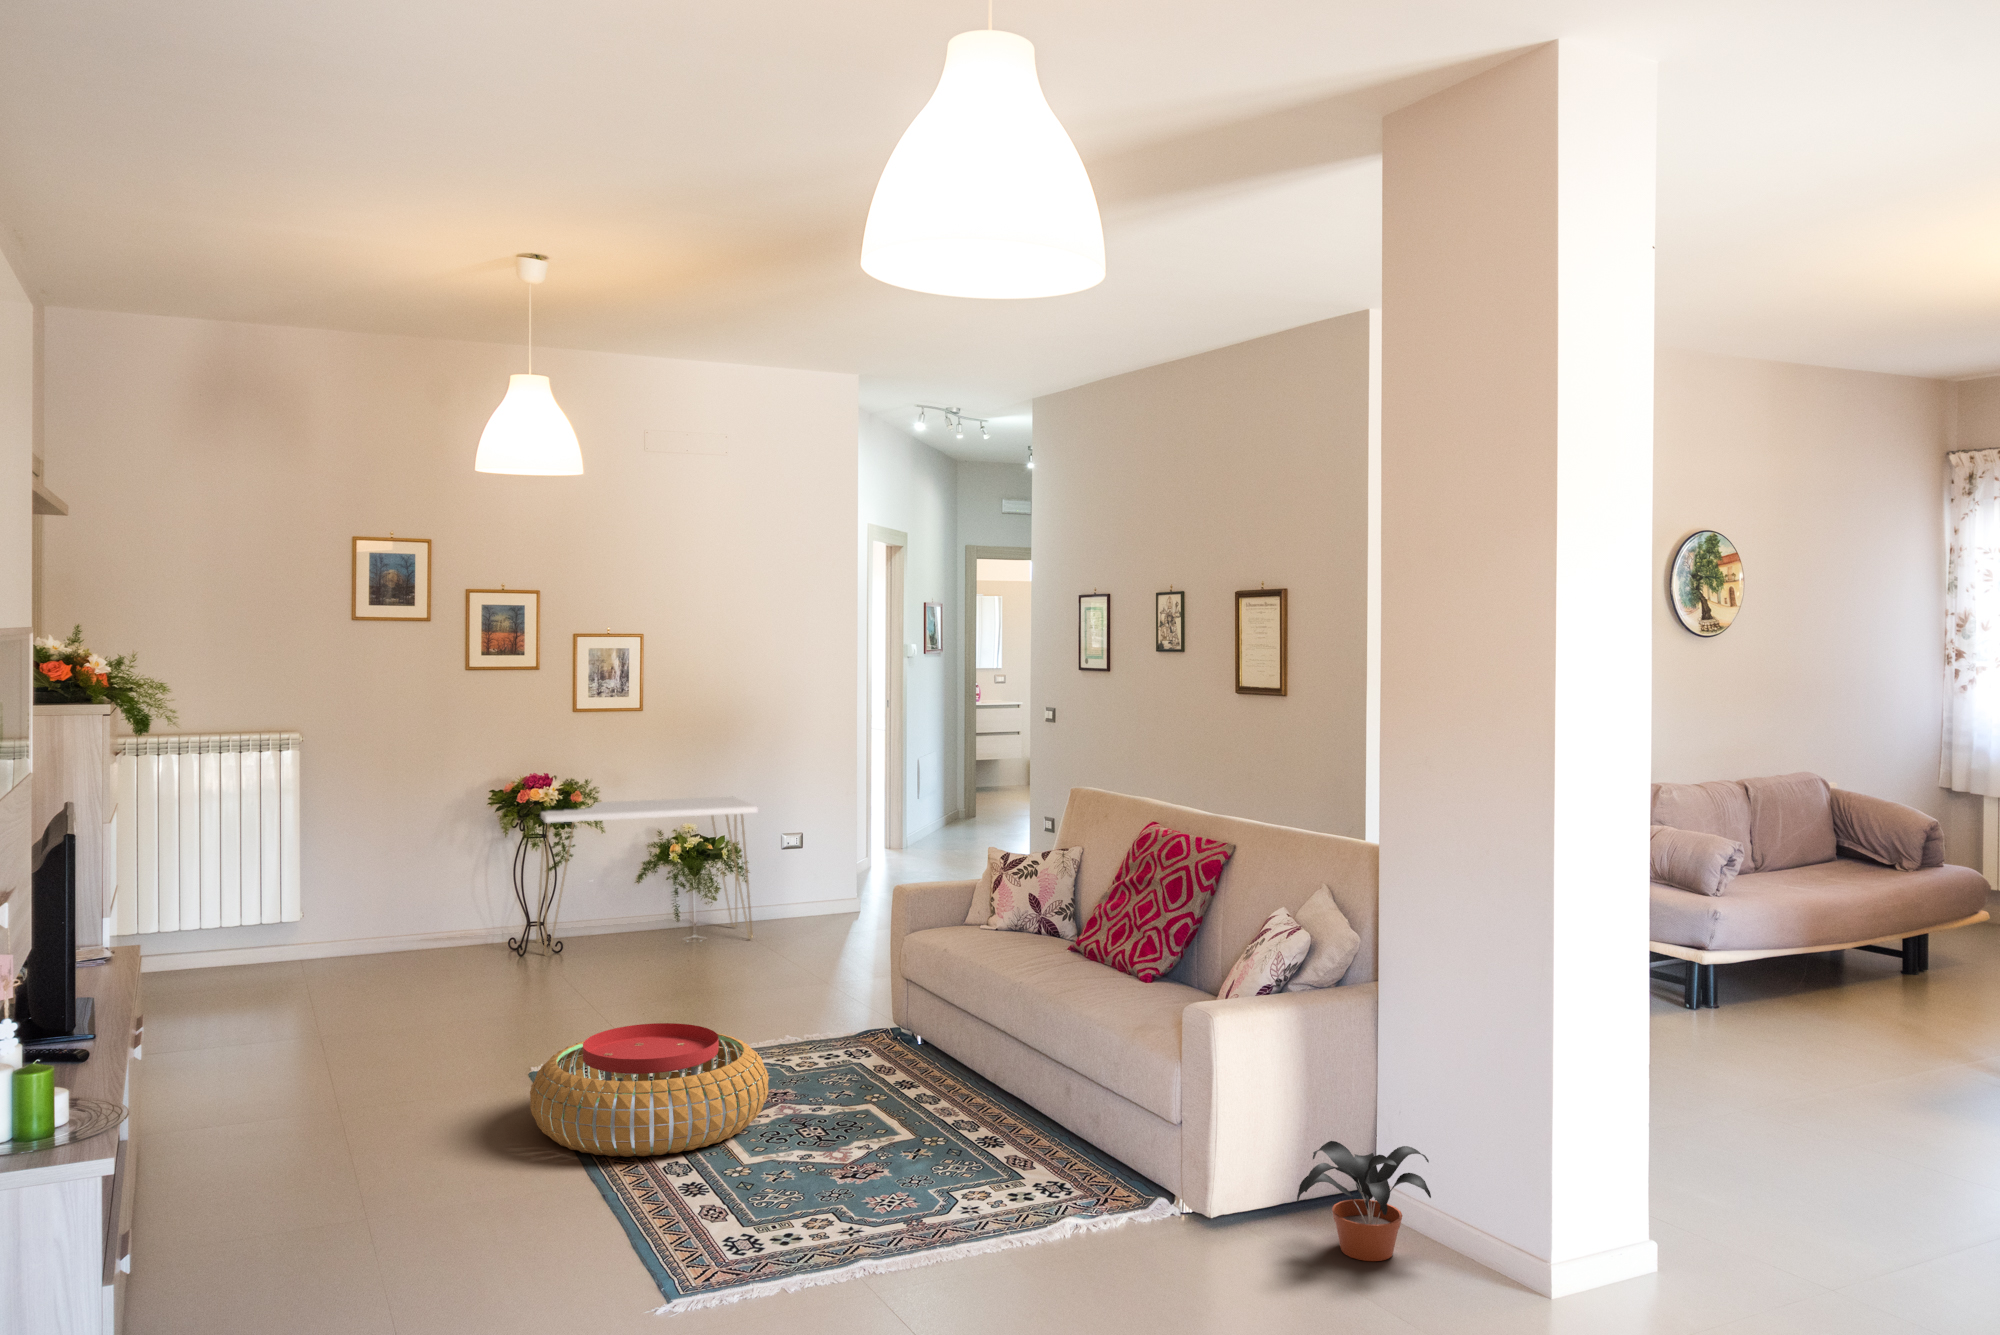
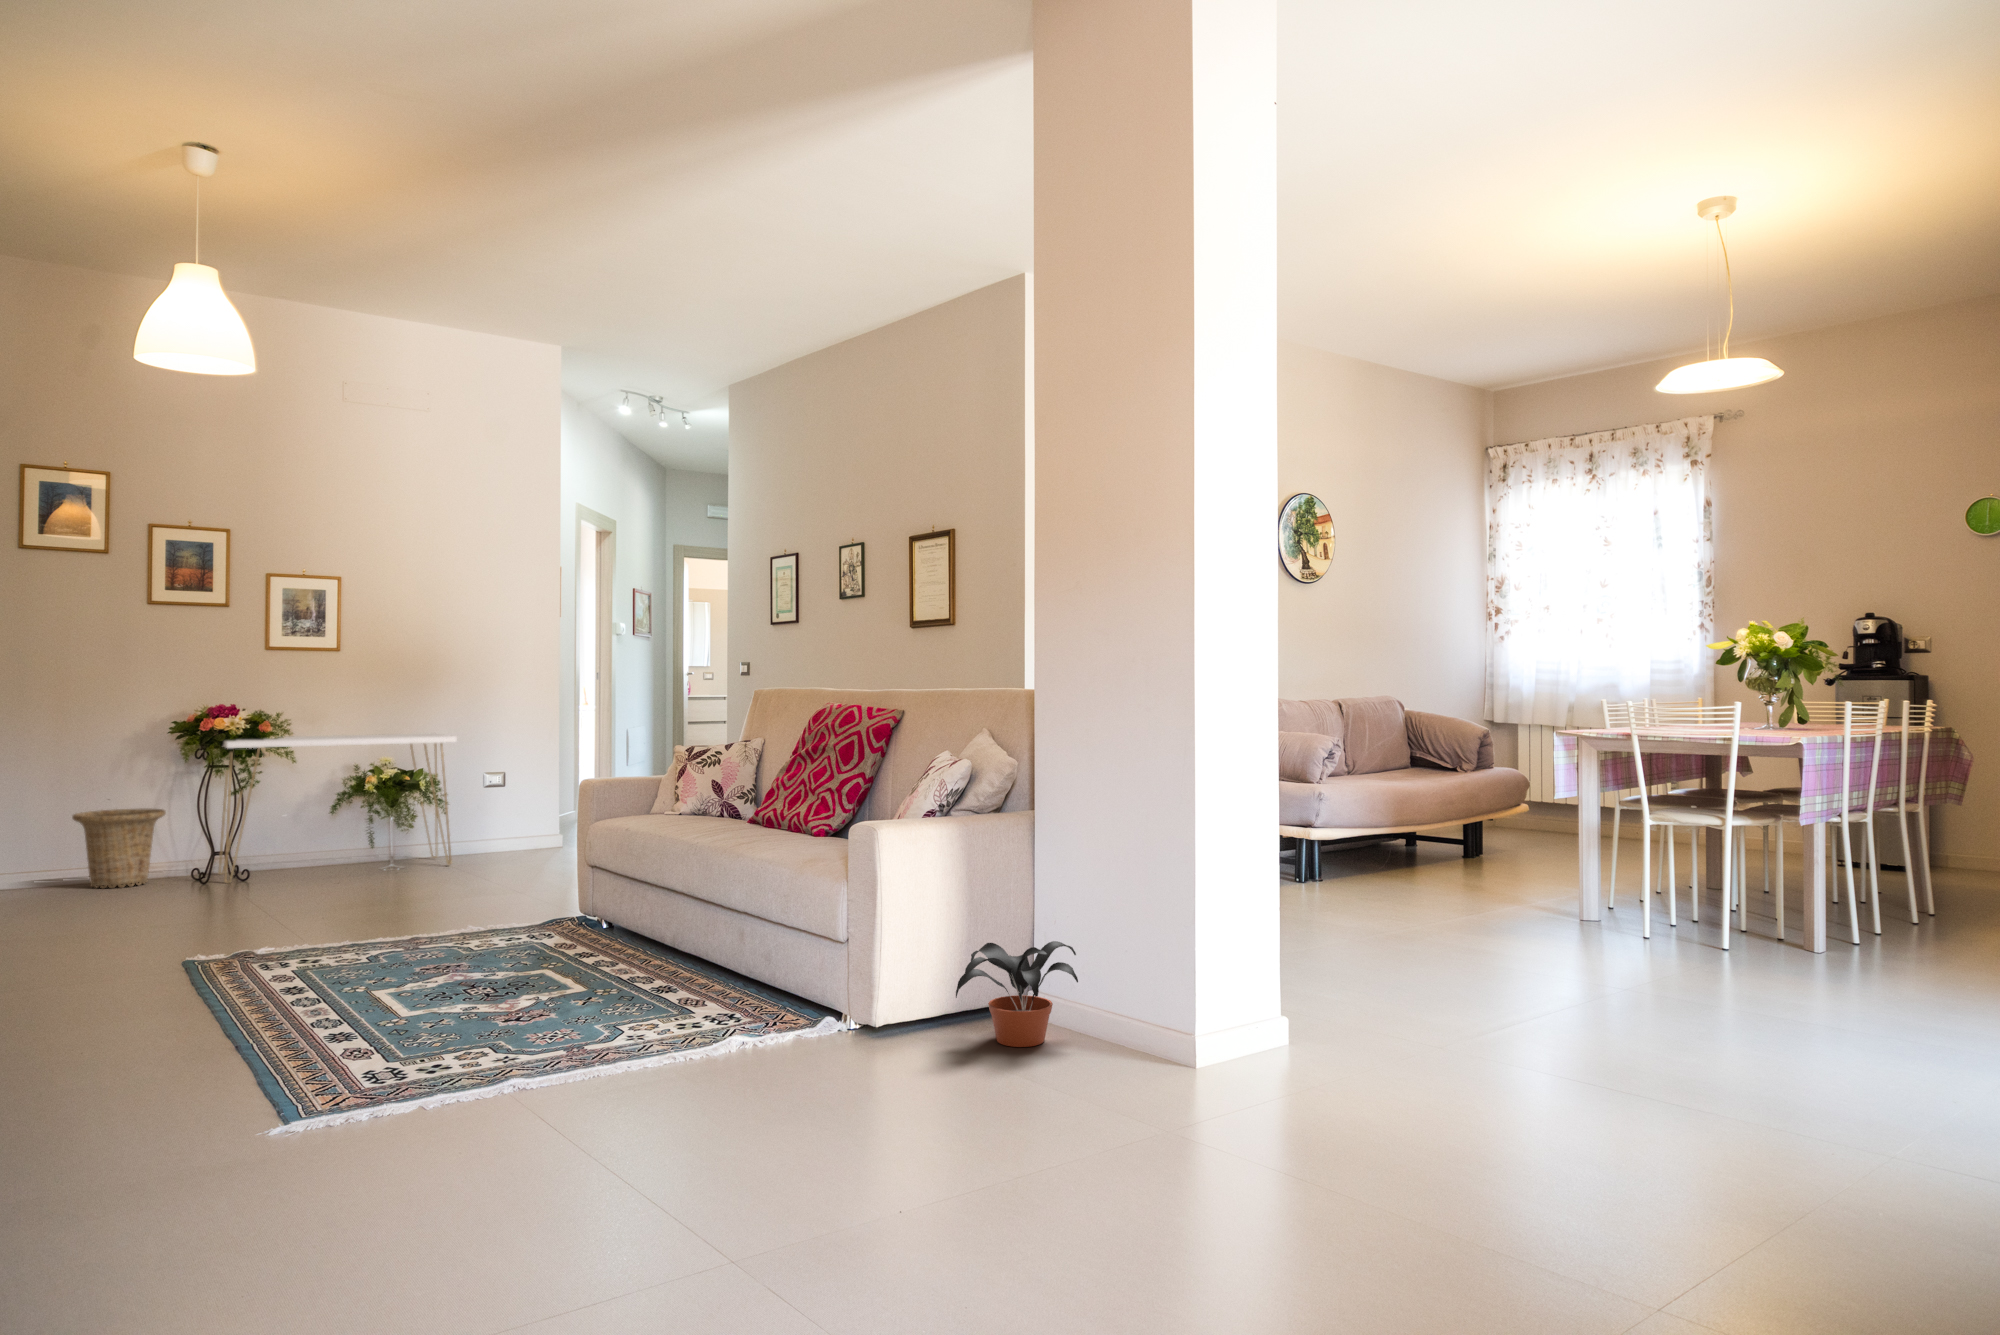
basket: none [410,877,490,958] -> present [72,809,166,888]
pouf: present [530,1023,769,1157] -> none [162,896,437,1020]

